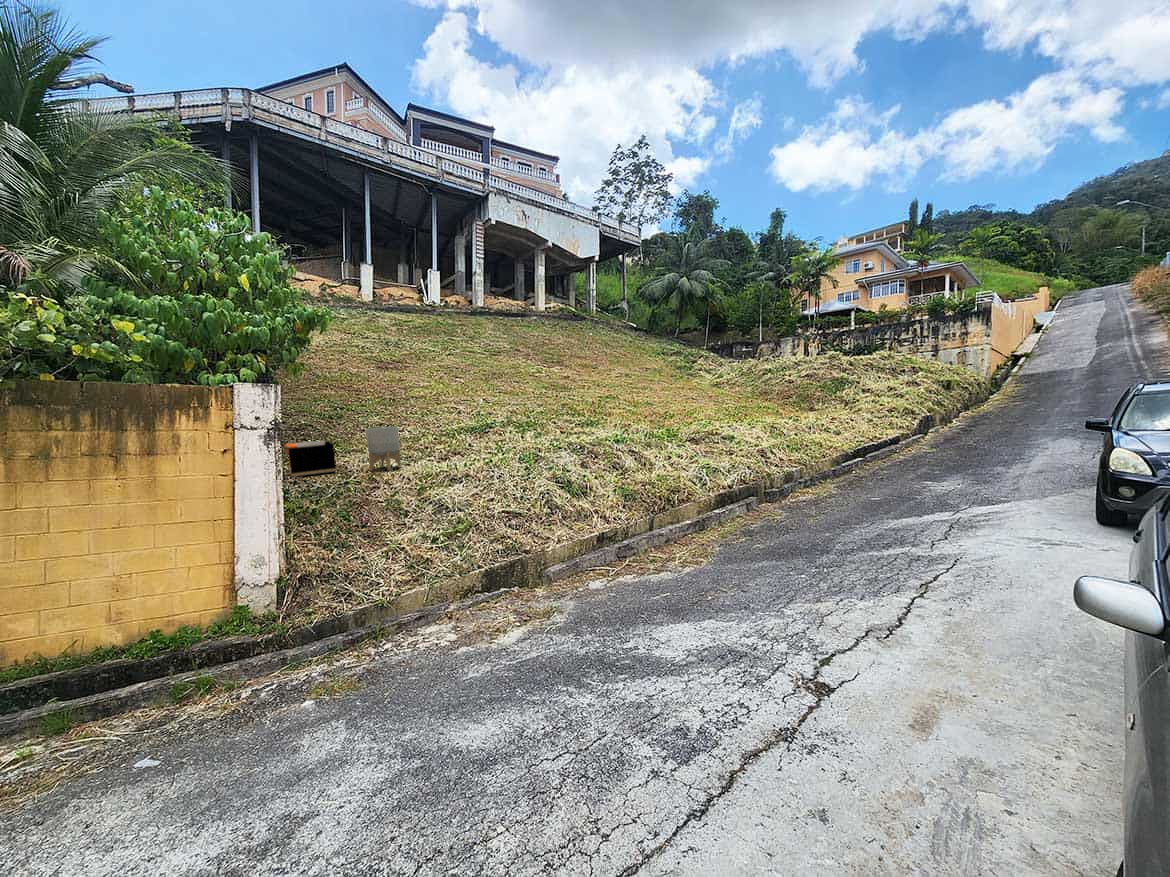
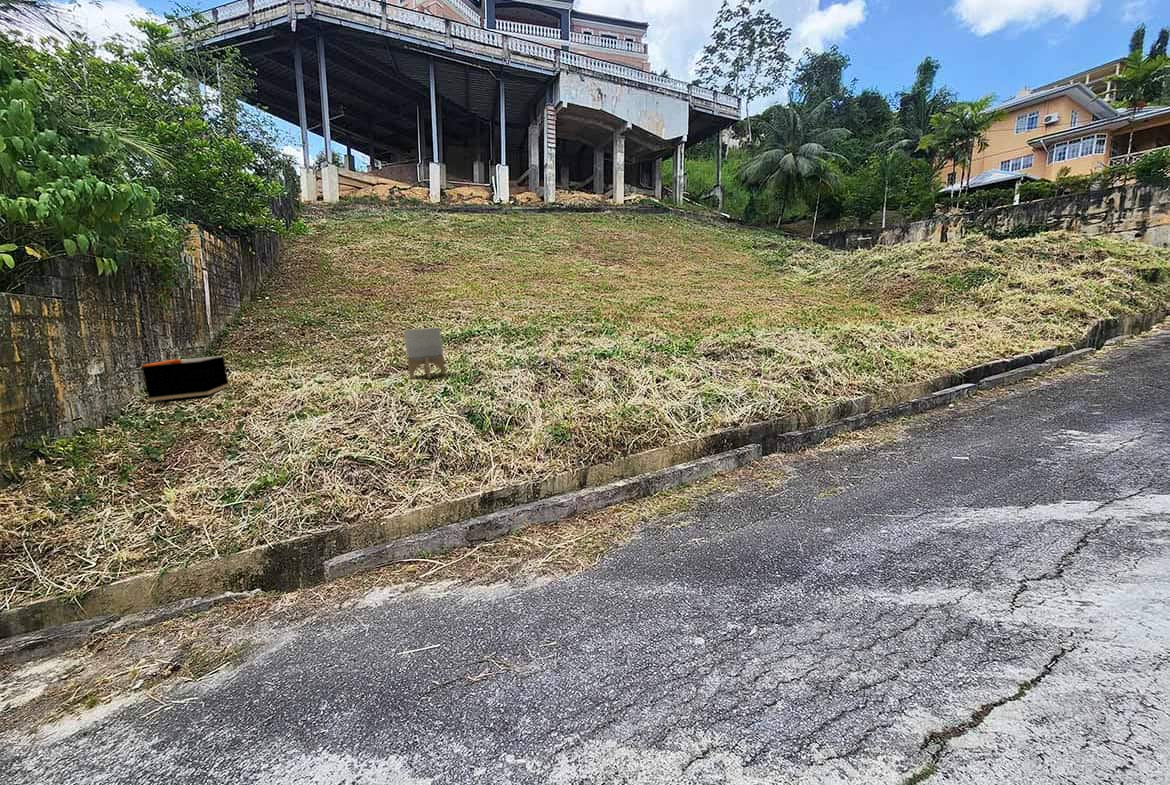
planter: present [366,427,401,471] -> present [404,327,445,378]

